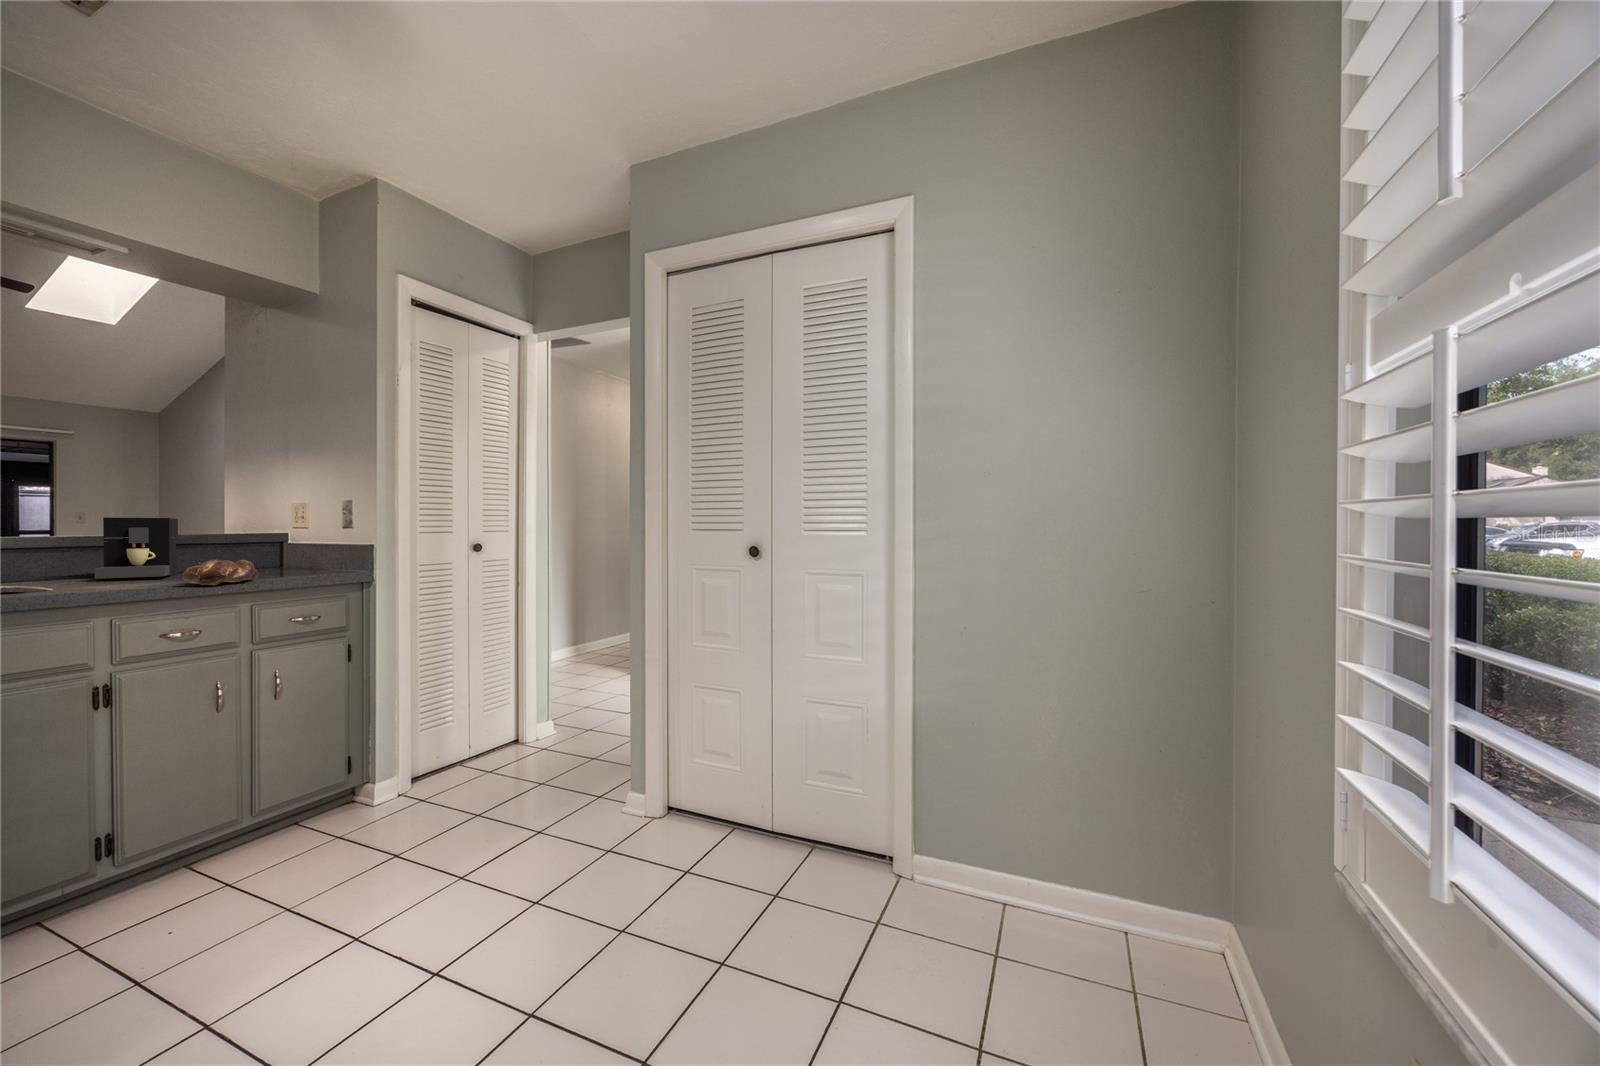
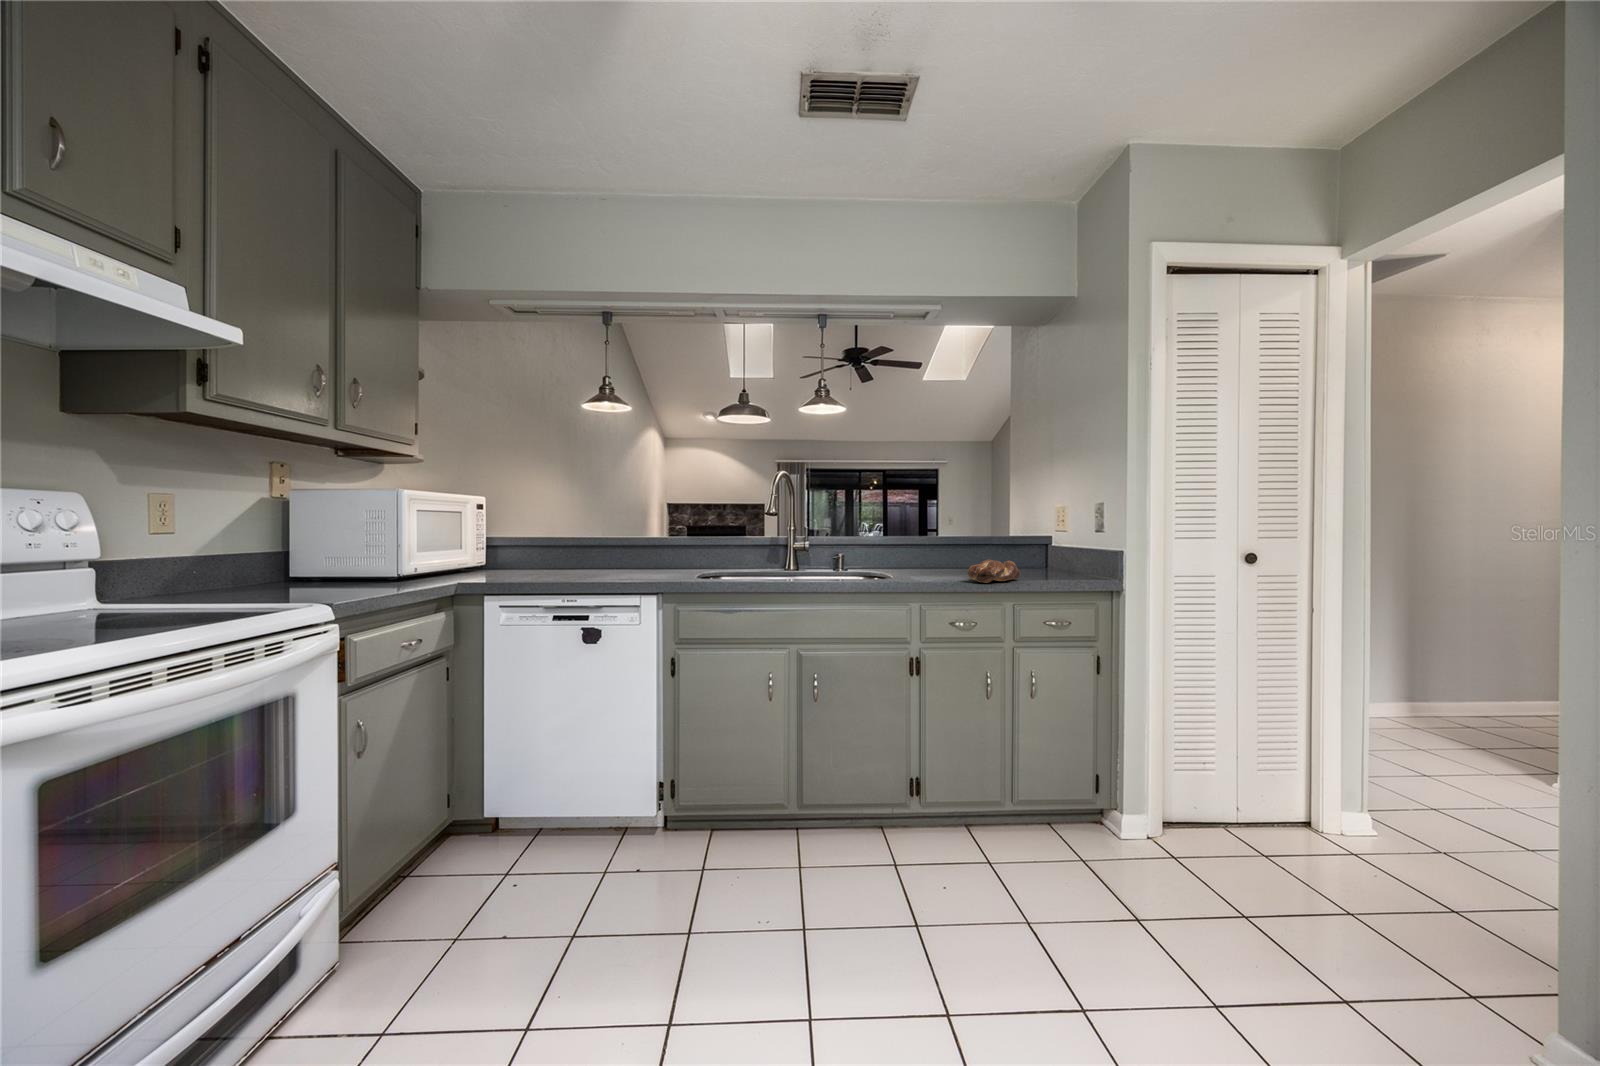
coffee maker: present [95,517,178,579] -> none [925,522,975,571]

